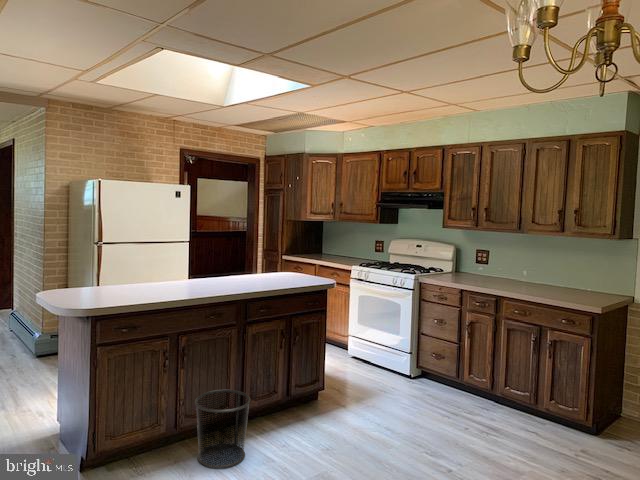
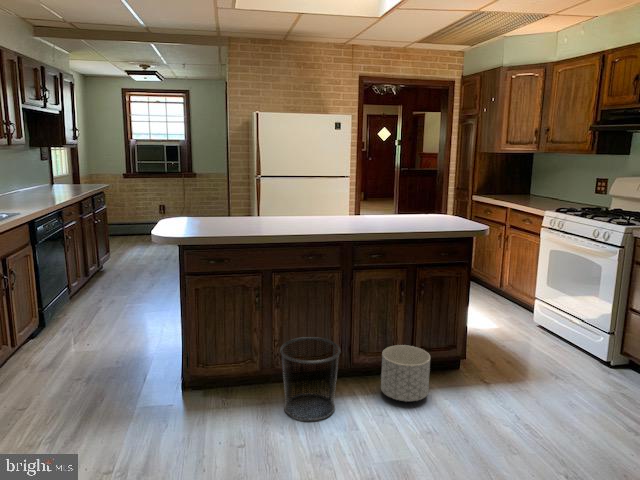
planter: none [272,385,313,433] -> present [381,345,430,402]

